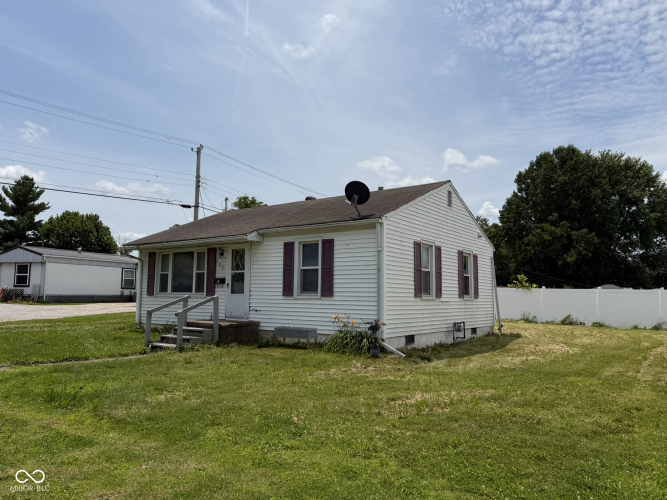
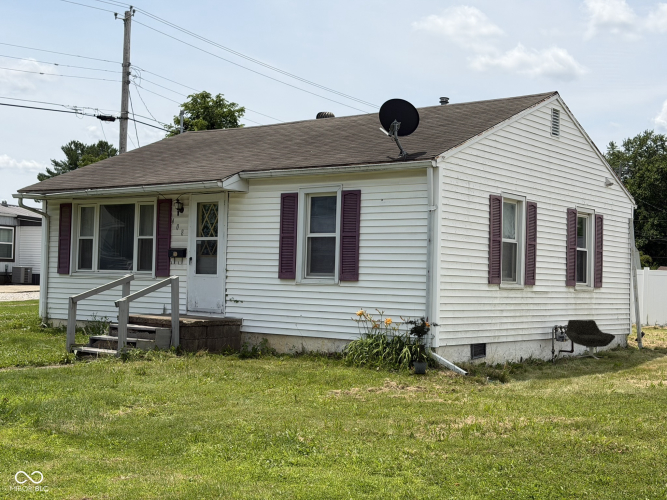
lounge chair: none [461,318,492,343] -> present [566,320,615,359]
bench: present [274,326,318,349] -> none [265,325,334,361]

